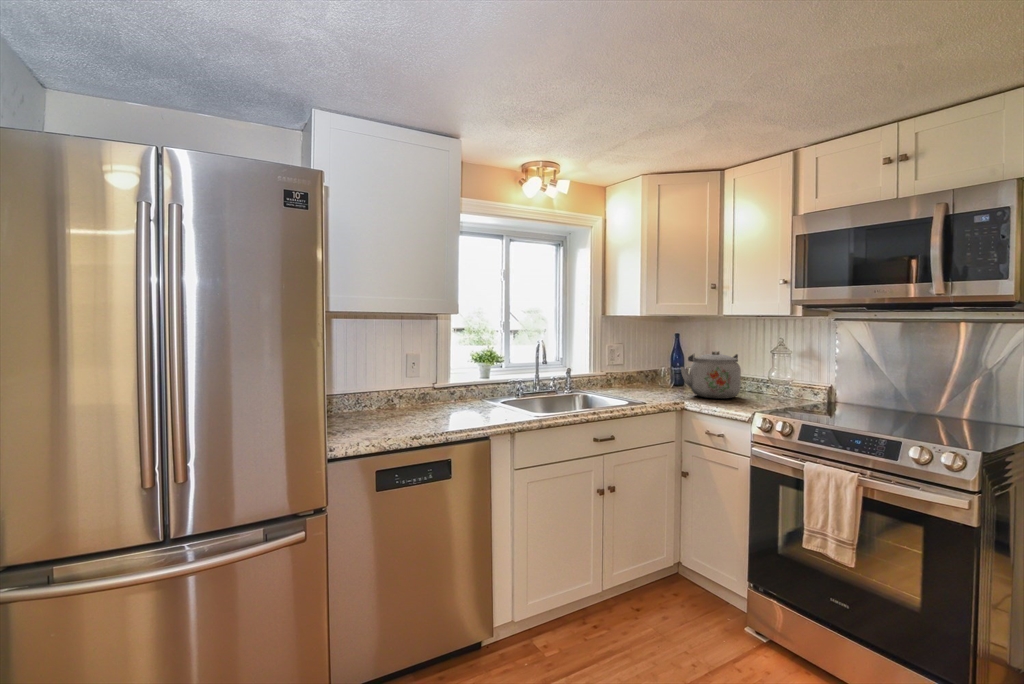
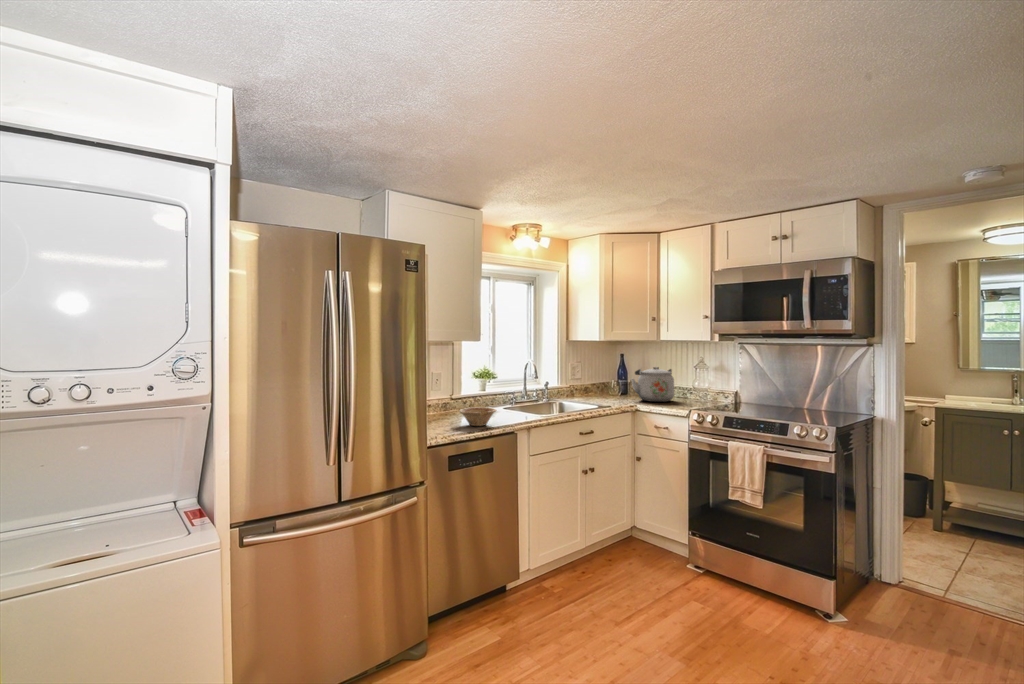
dish: none [418,402,468,428] -> present [459,407,497,426]

